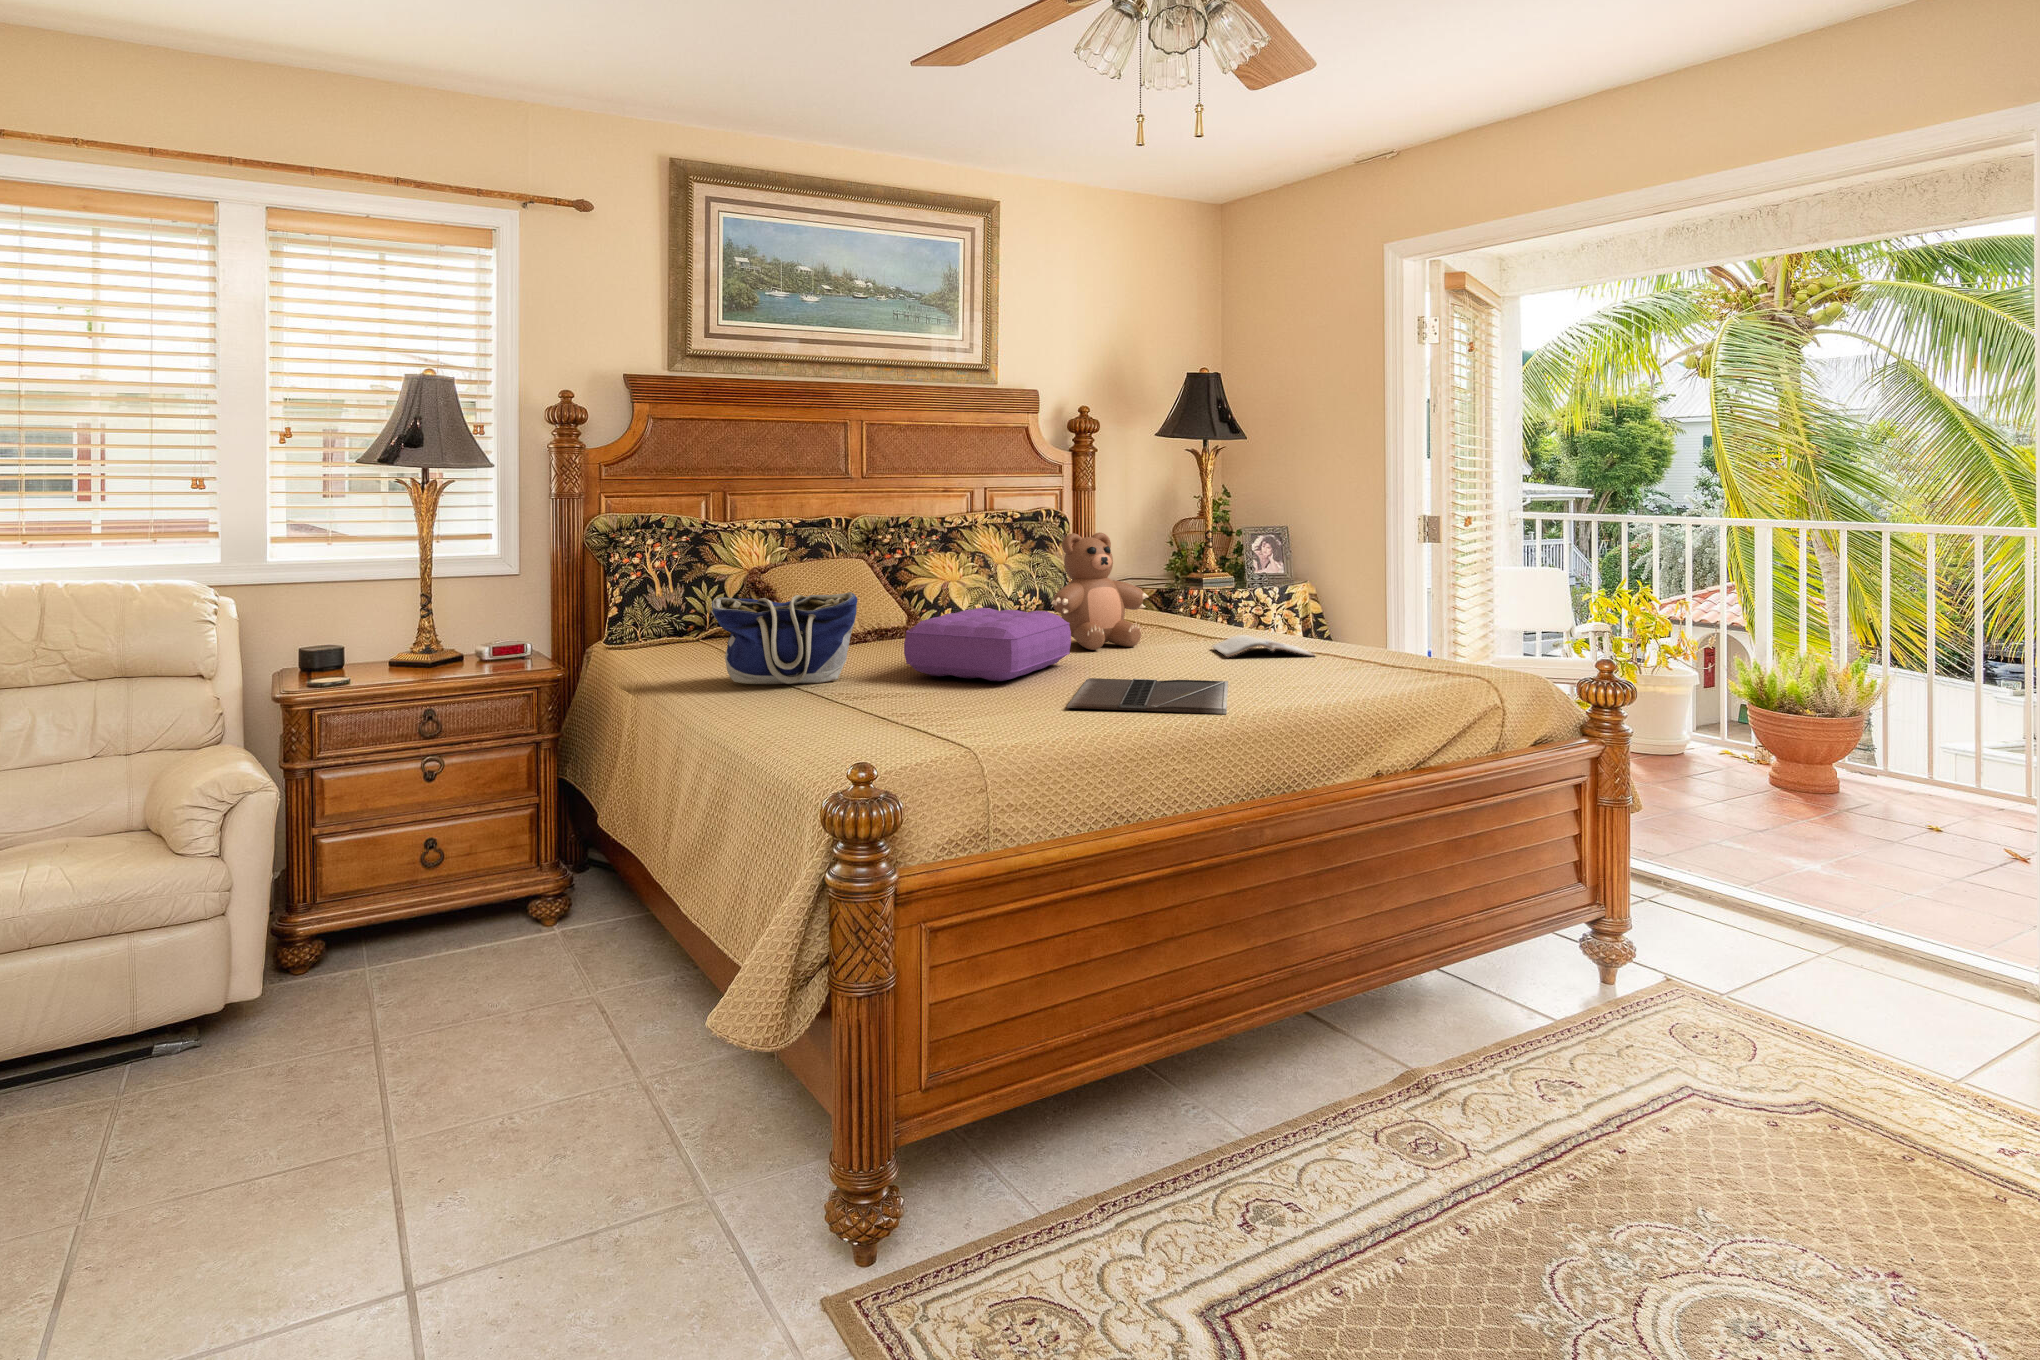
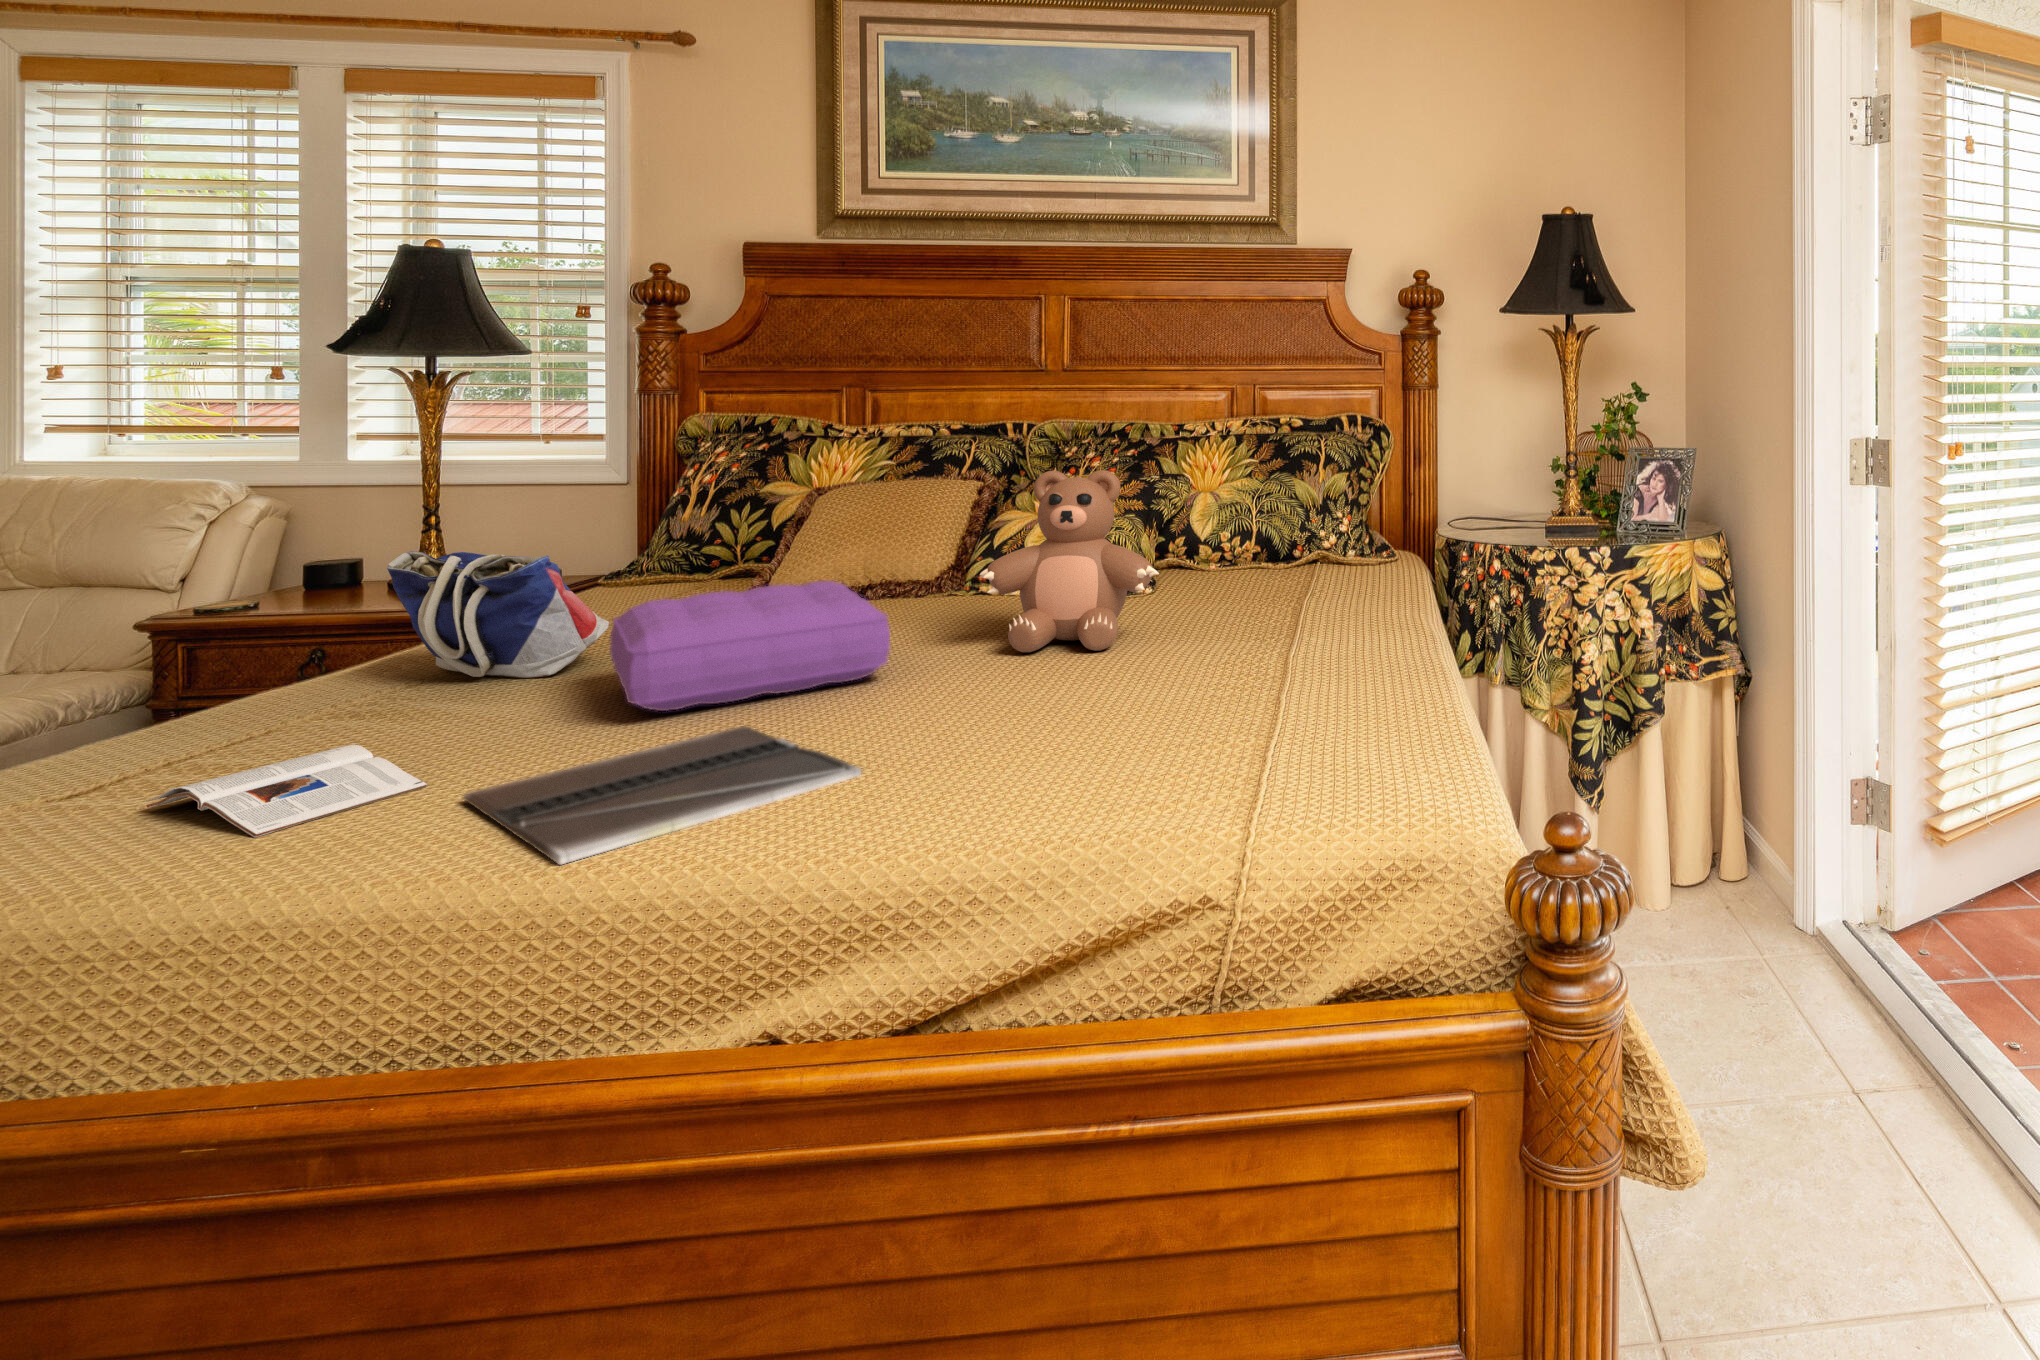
magazine: present [1212,635,1315,657] -> present [146,745,427,838]

